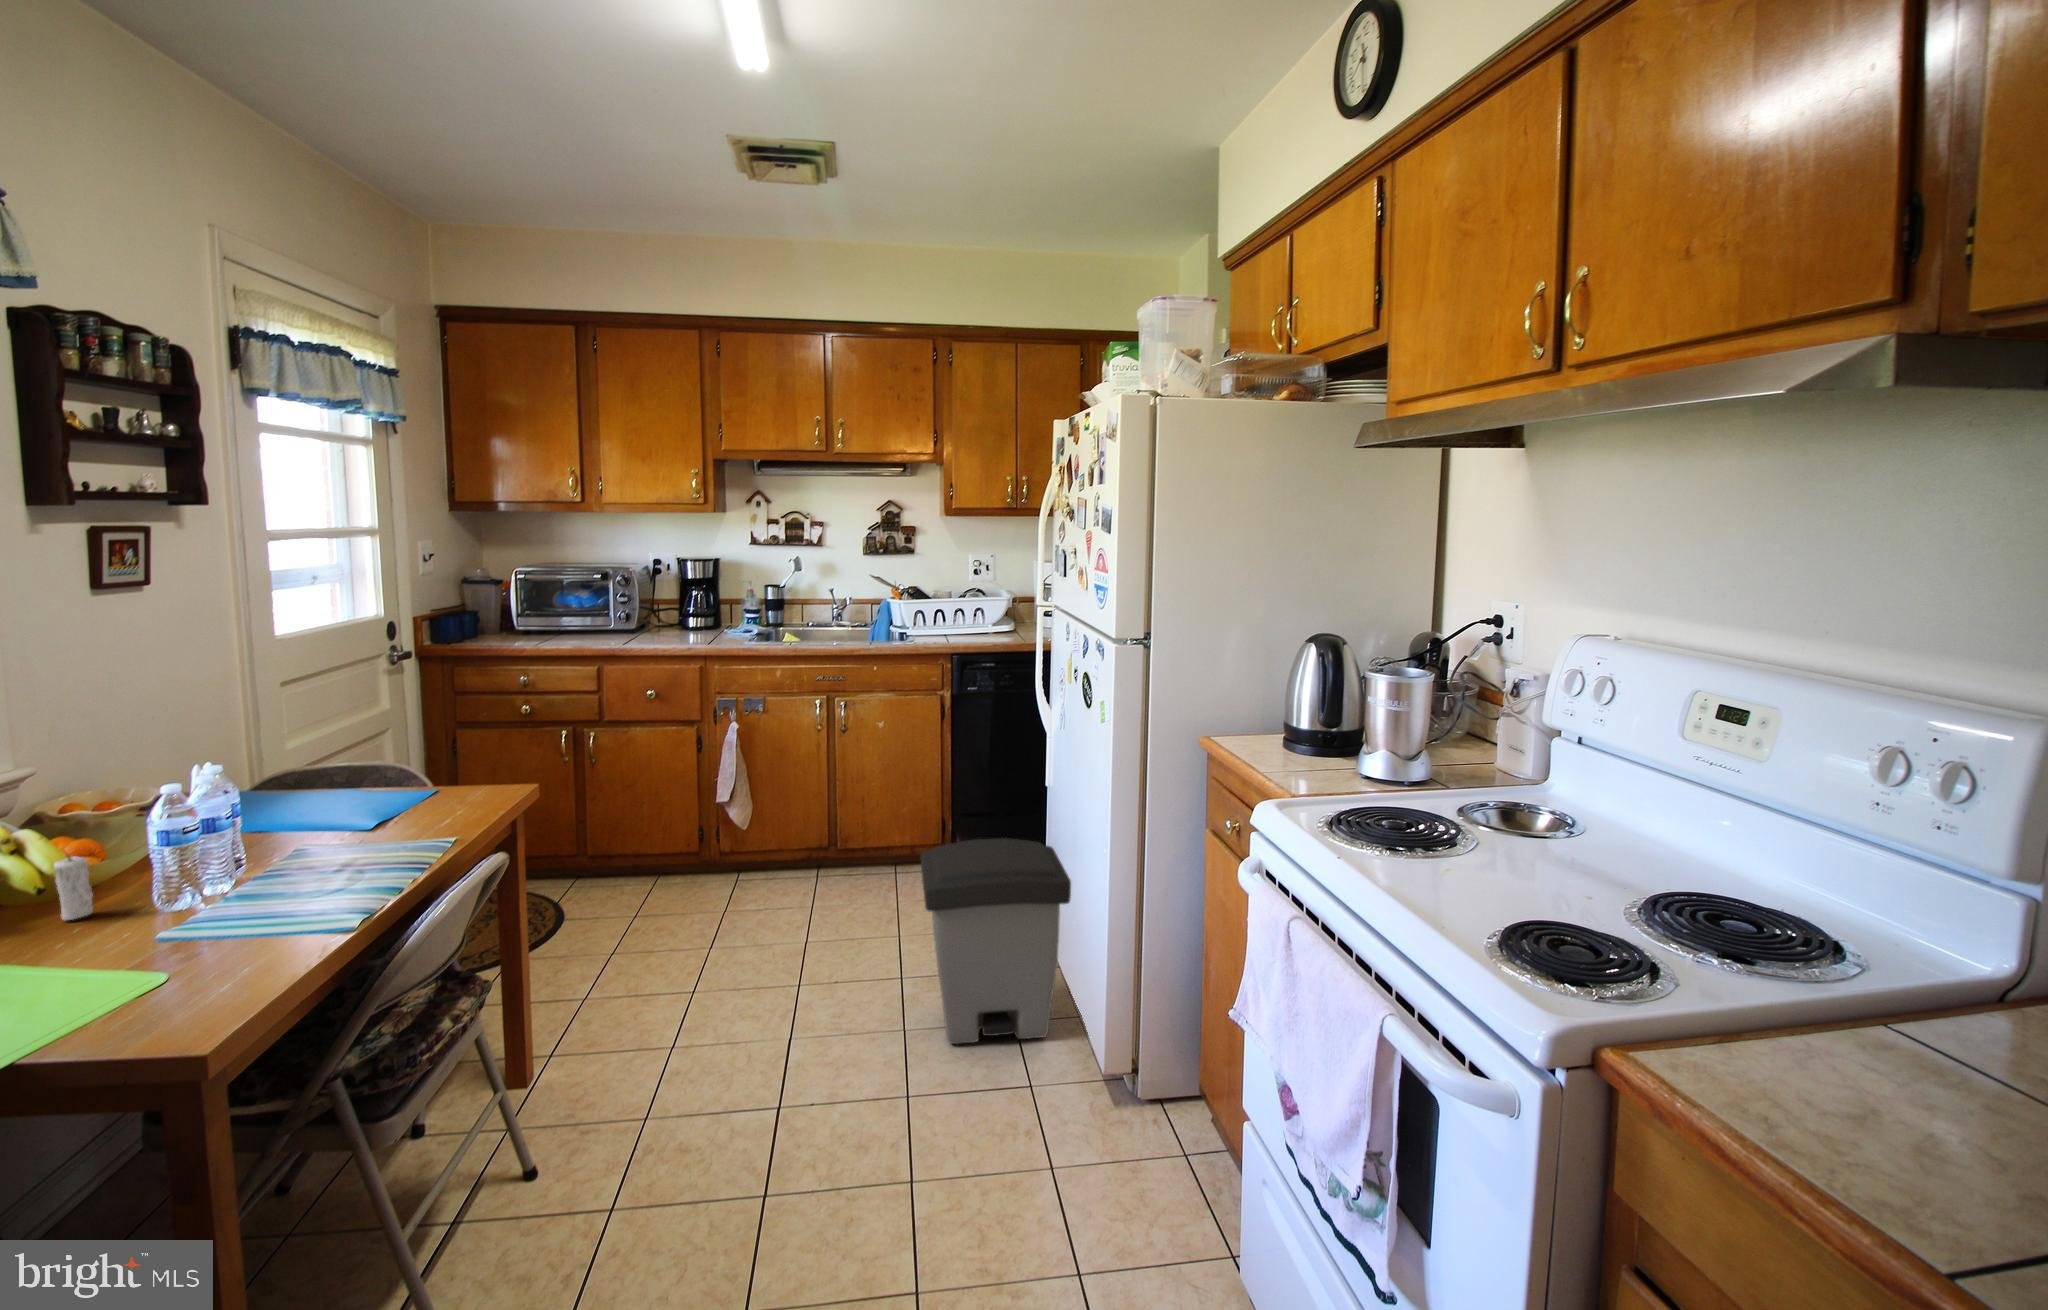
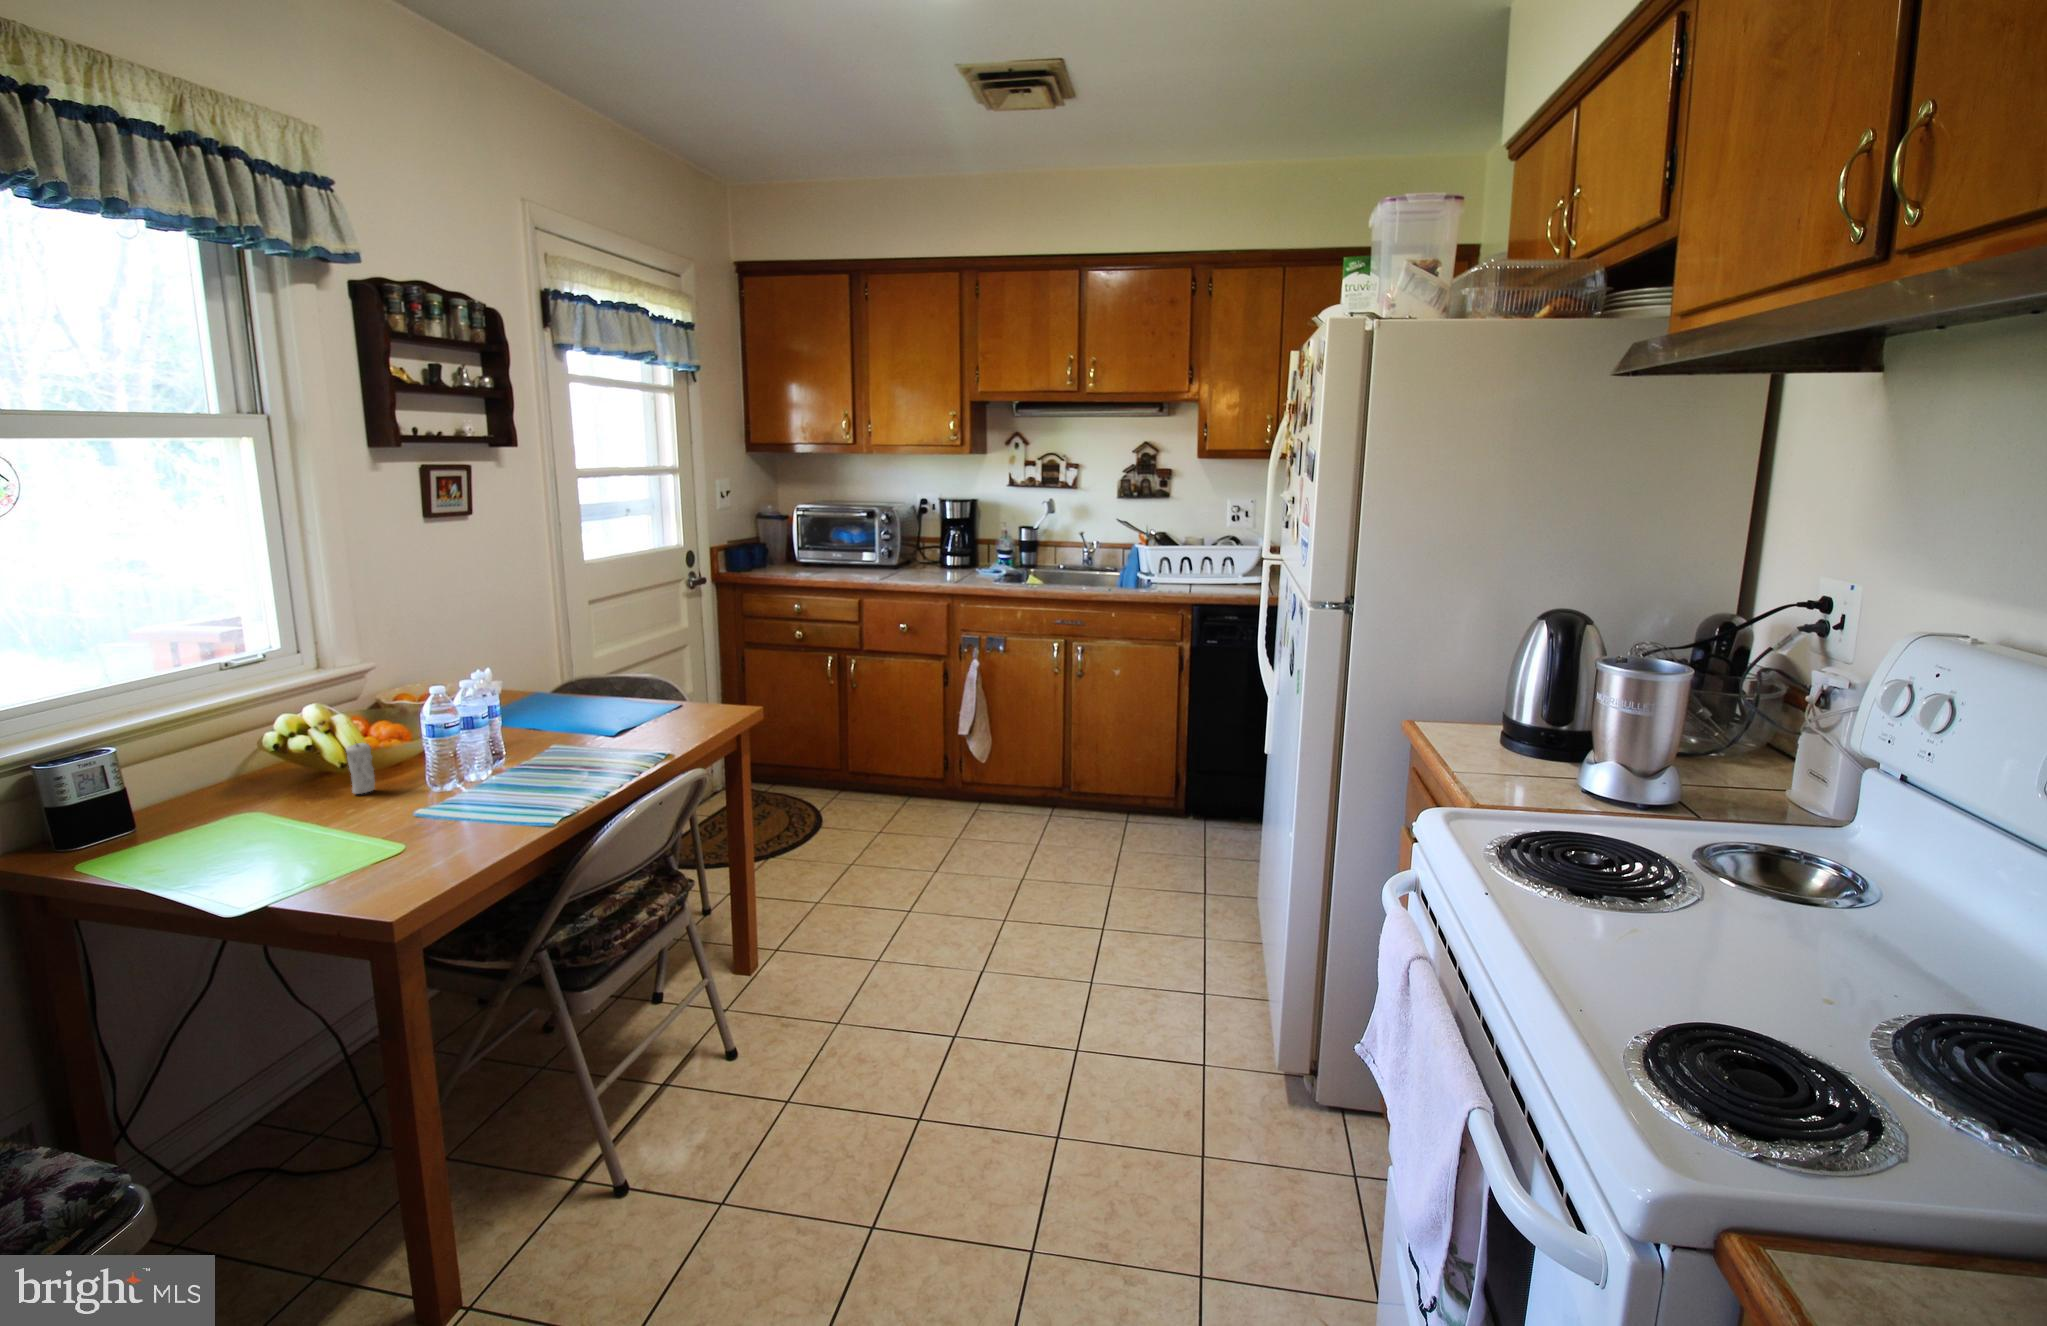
trash can: present [921,838,1071,1044] -> none [1099,799,1256,1013]

